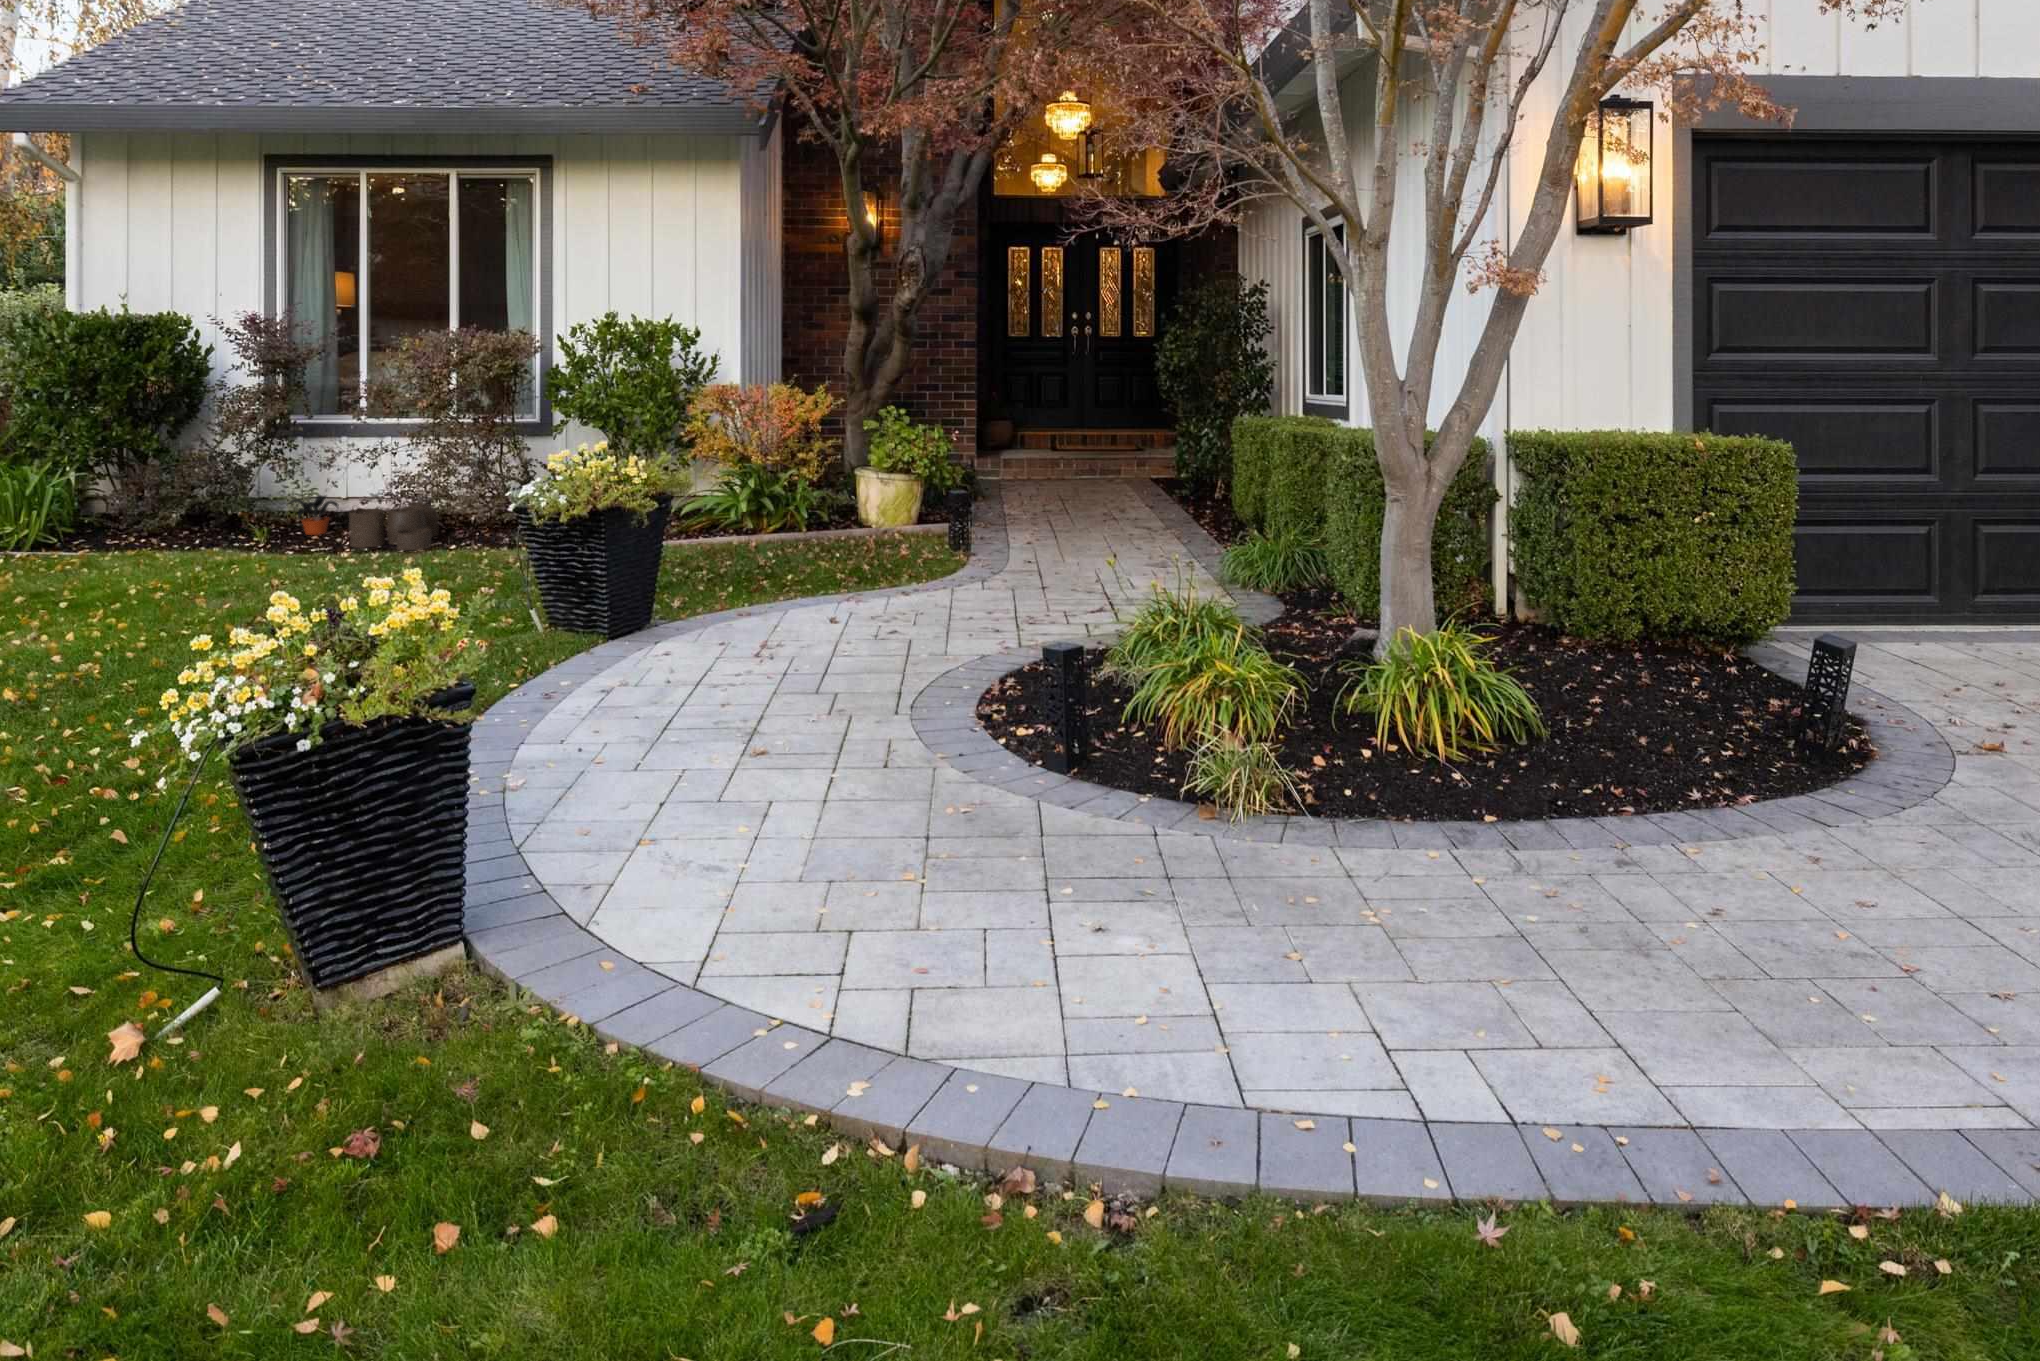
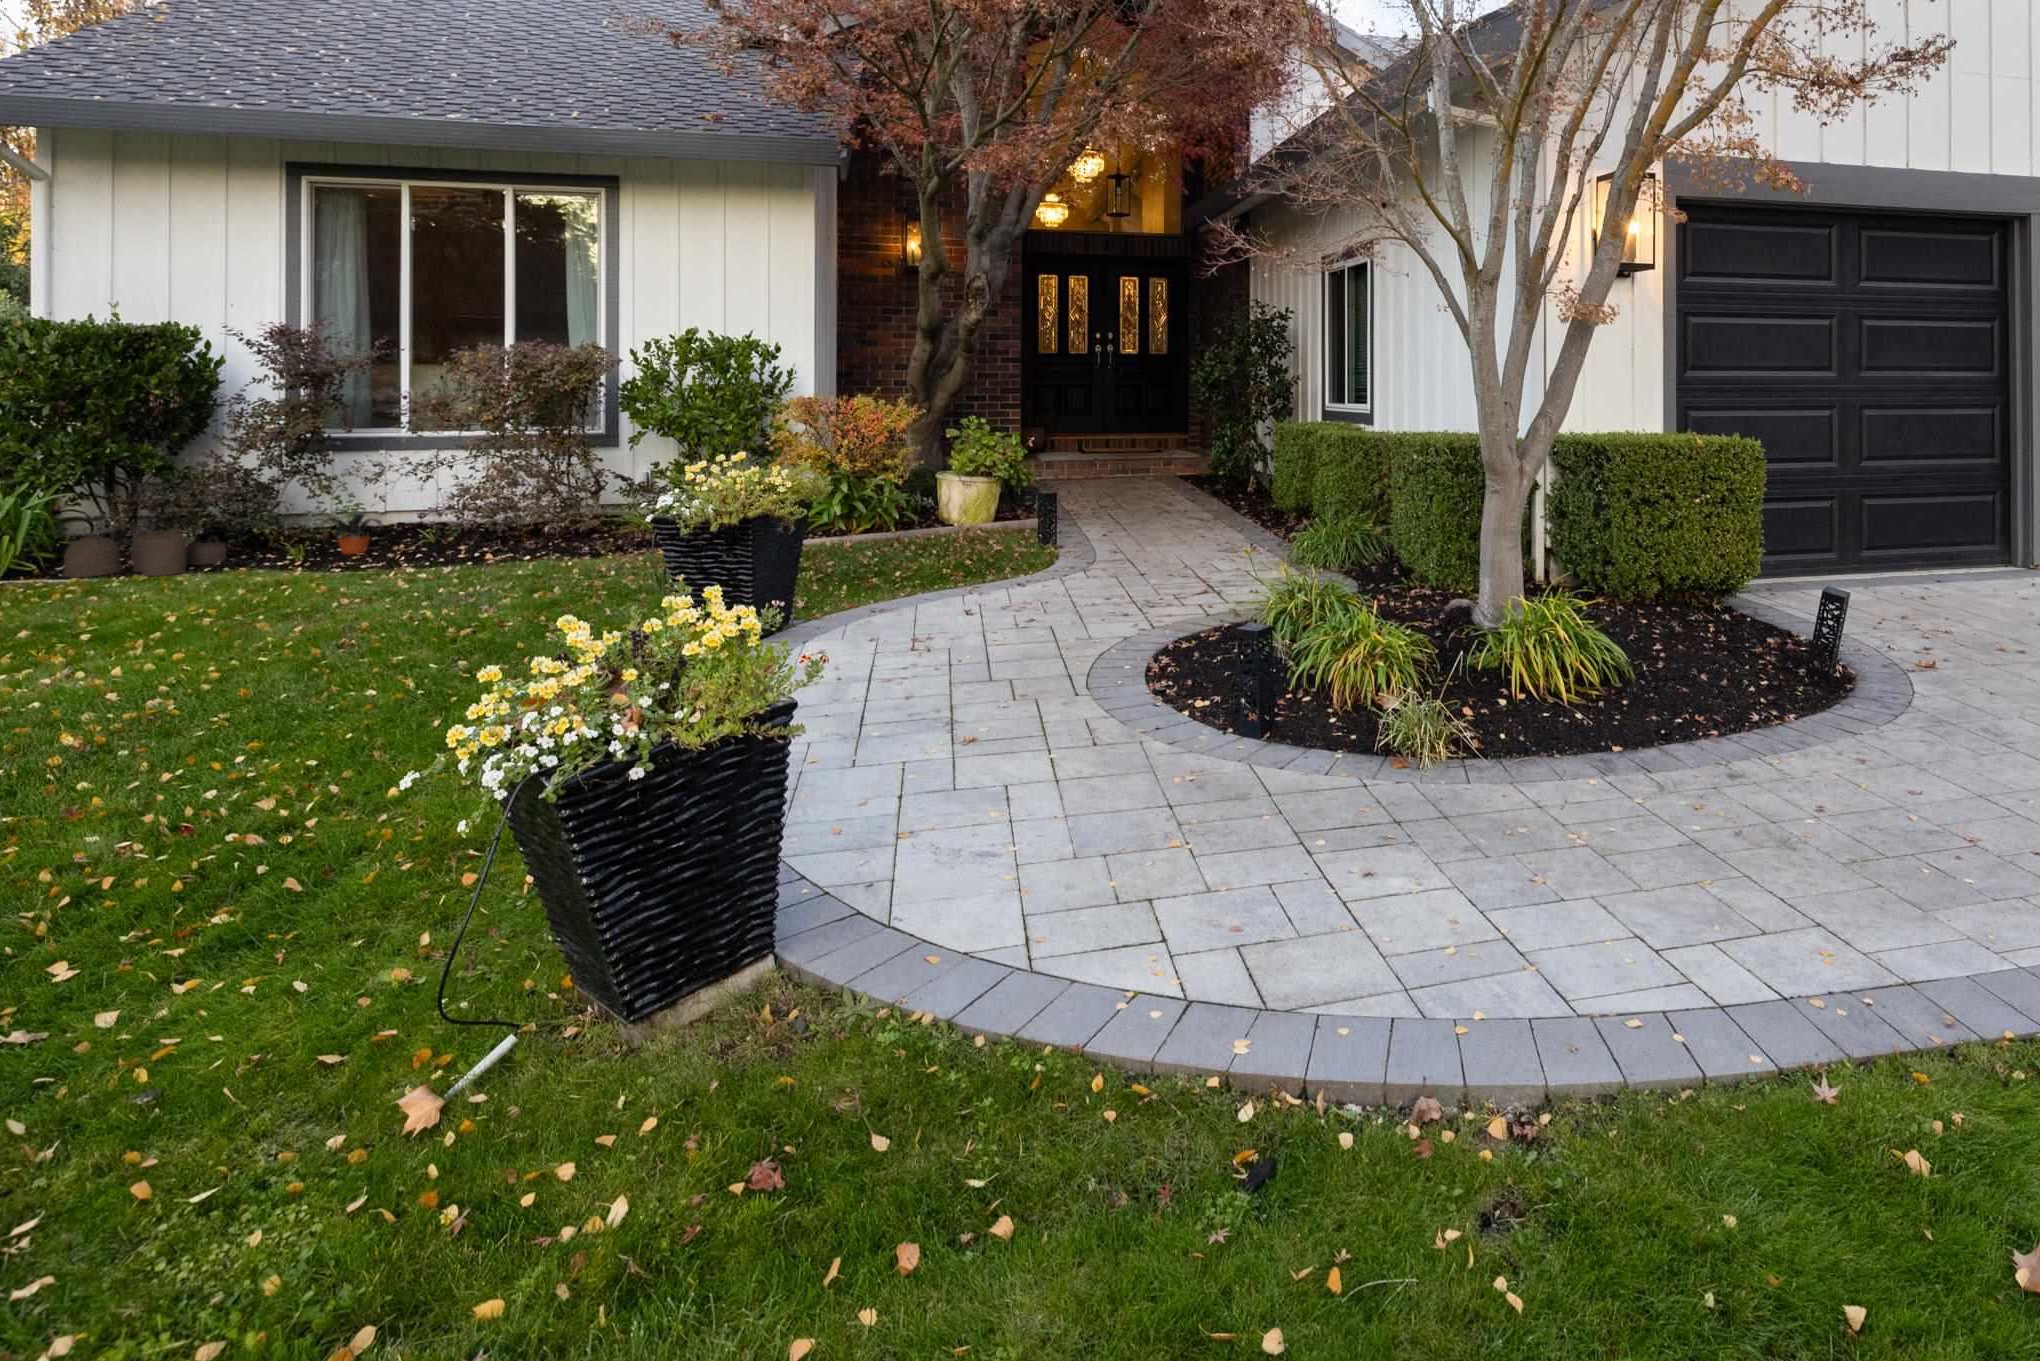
woven basket: present [349,502,438,550] -> present [63,528,226,577]

